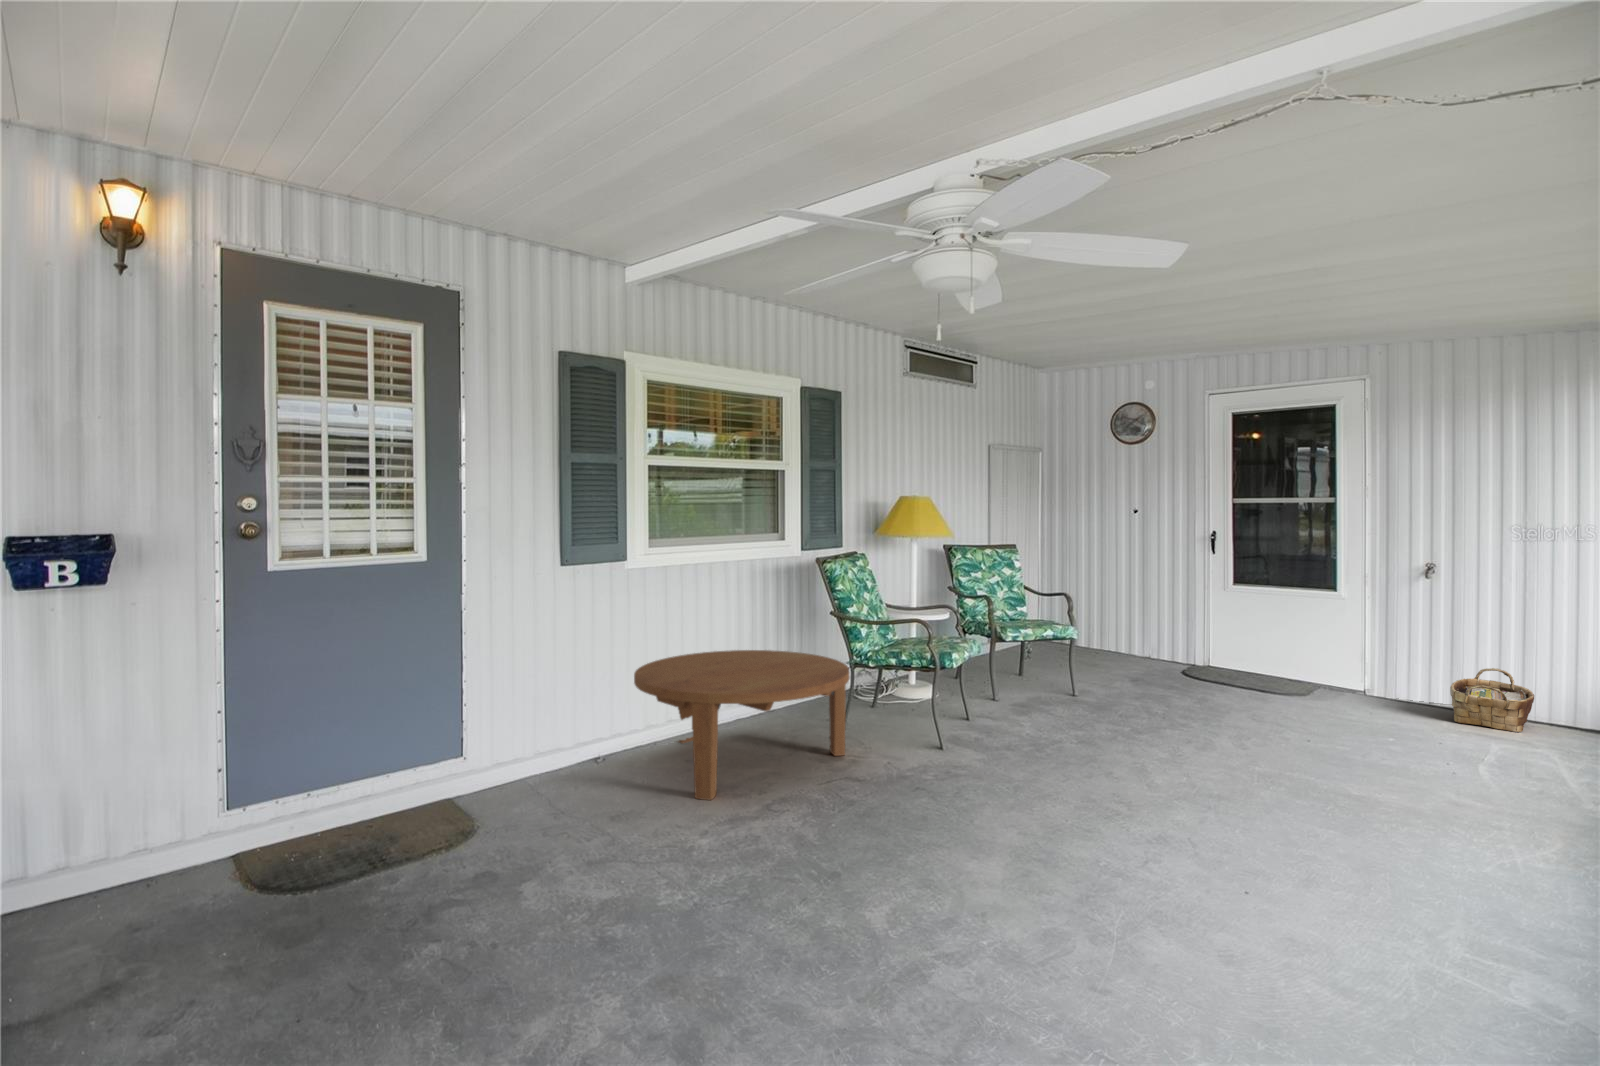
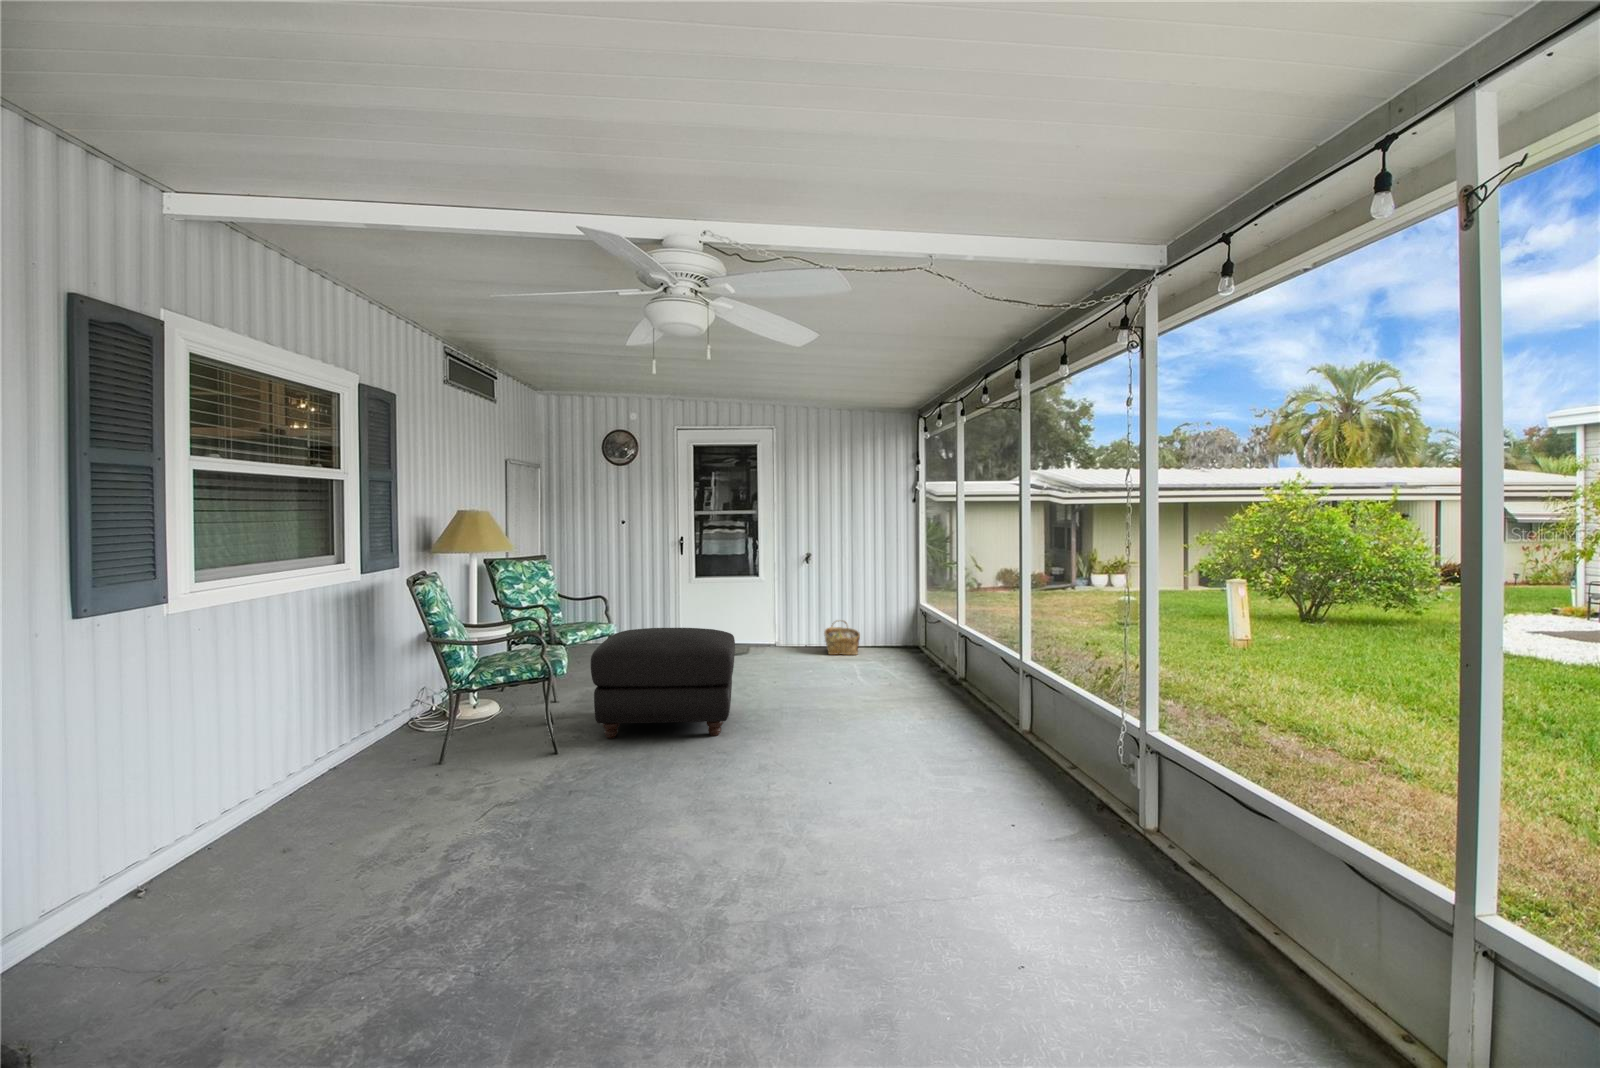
ottoman: none [973,631,1186,779] -> present [590,628,735,738]
coffee table: present [634,650,849,800] -> none [210,686,509,881]

